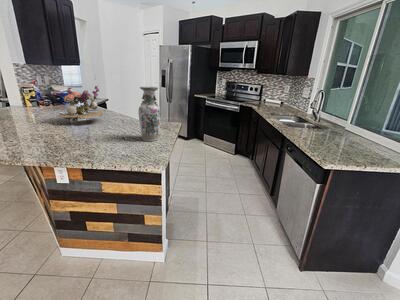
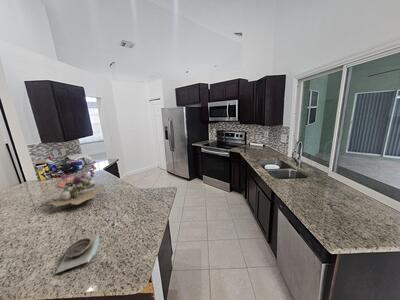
vase: present [138,87,160,141] -> none [119,177,146,238]
bowl: none [90,134,119,149] -> present [56,235,99,273]

